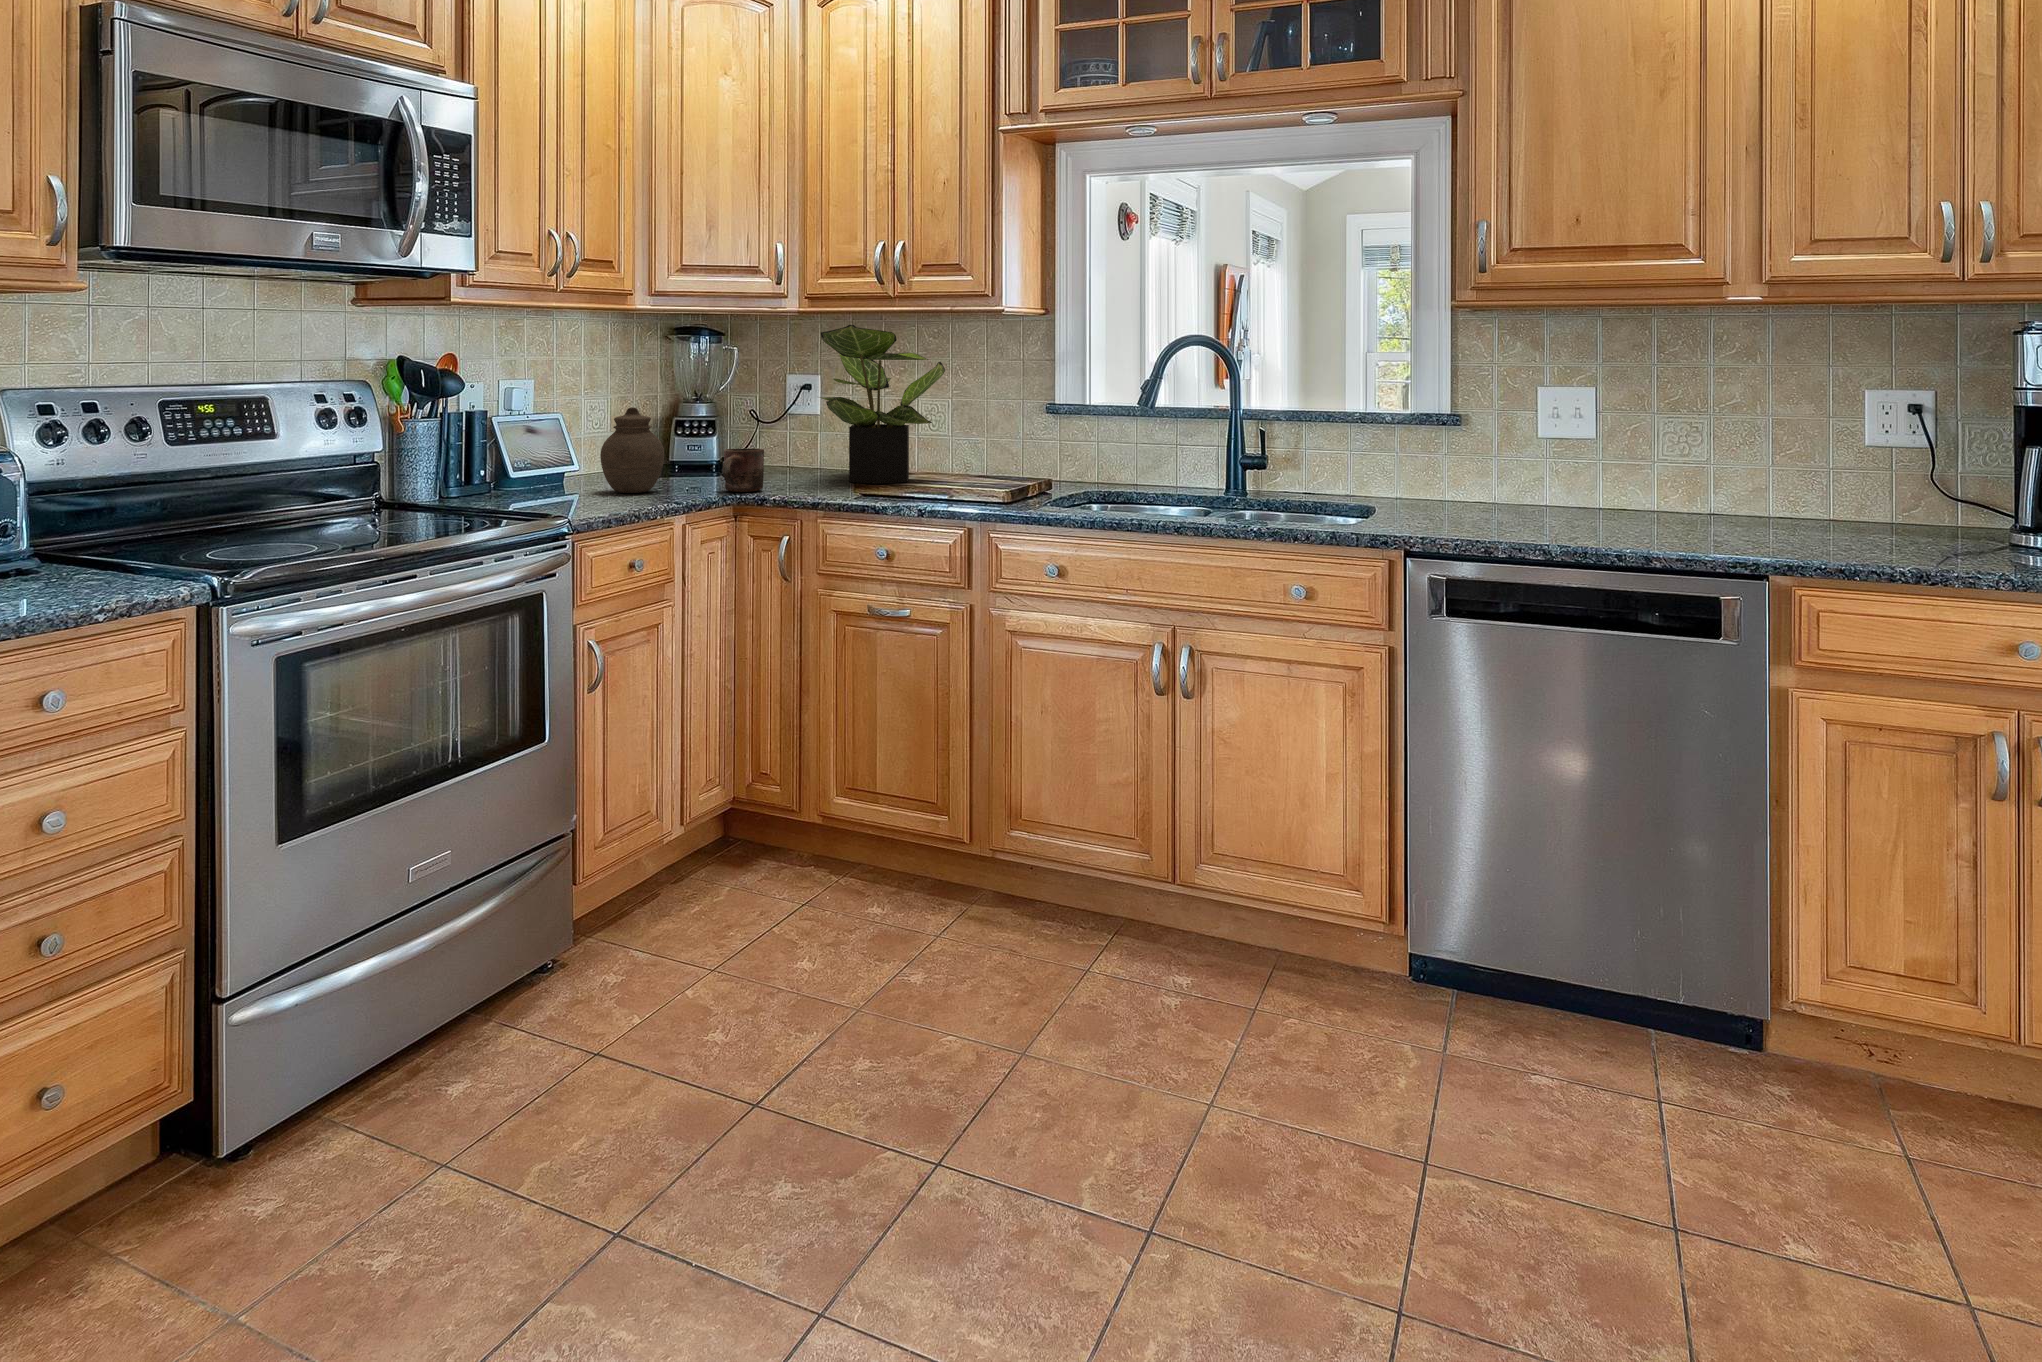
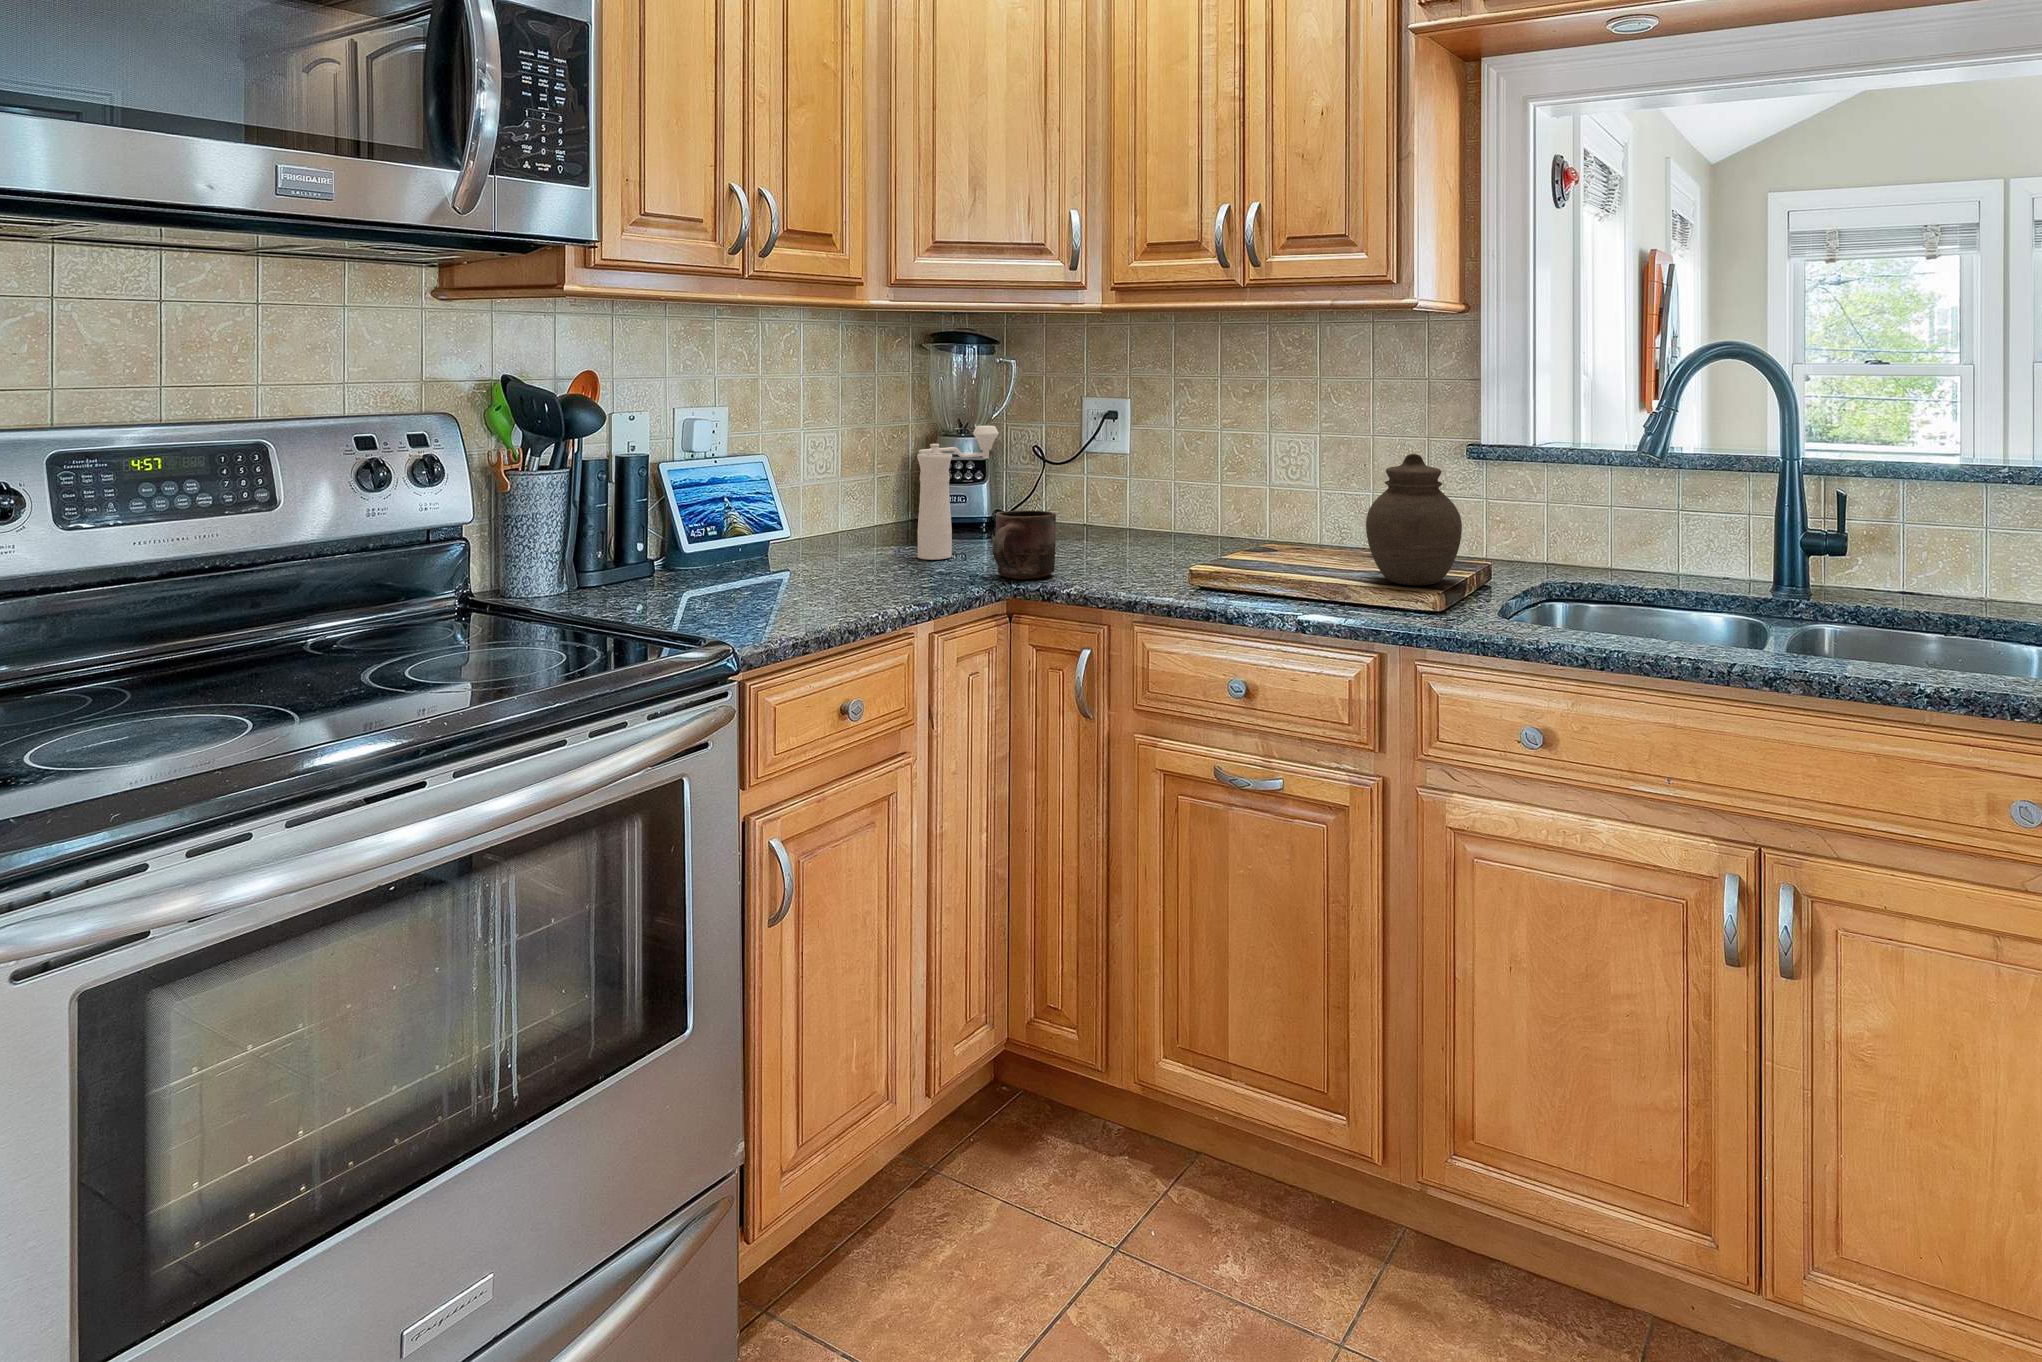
potted plant: present [820,325,945,484] -> none [1131,325,1321,561]
pepper mill: none [667,394,723,484] -> present [917,426,999,560]
jar: present [600,407,664,493] -> present [1366,454,1462,585]

